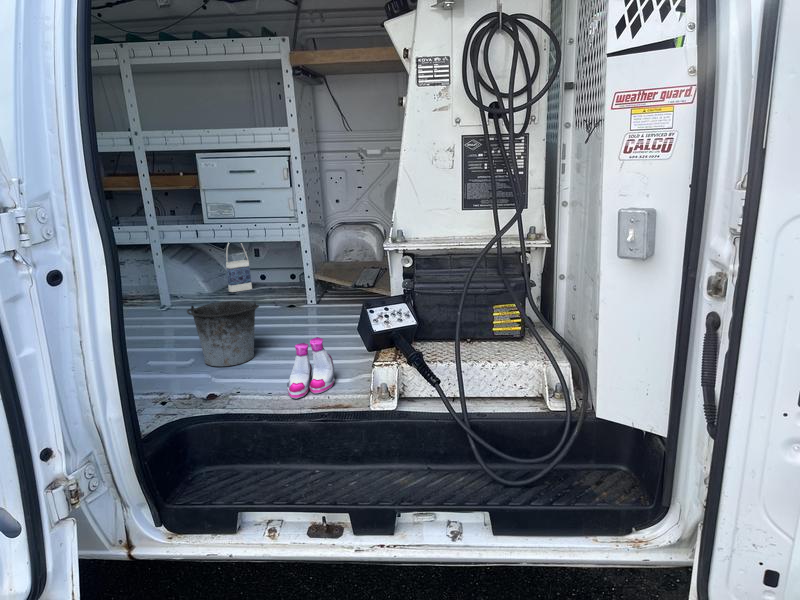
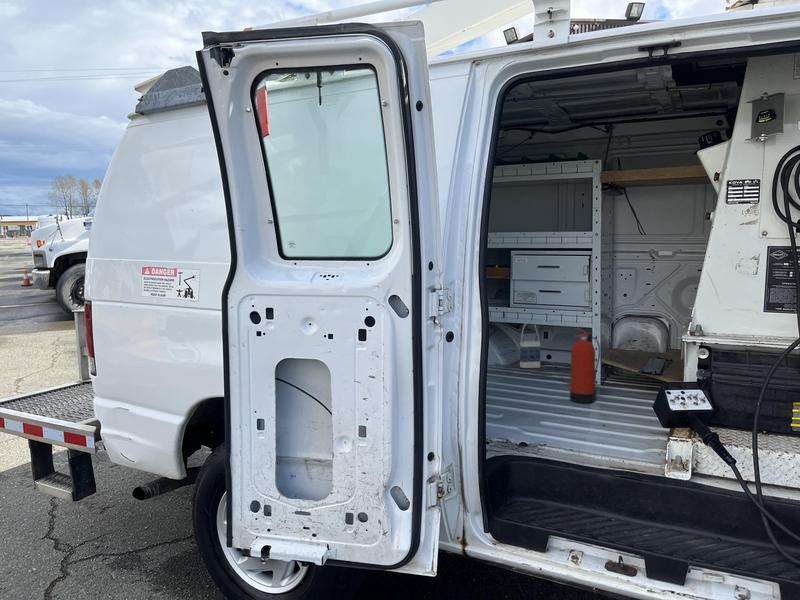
fire extinguisher: none [274,243,307,327] -> present [570,328,600,403]
bucket: present [187,301,259,366] -> none [504,371,562,424]
boots: present [287,337,335,399] -> none [586,408,628,456]

